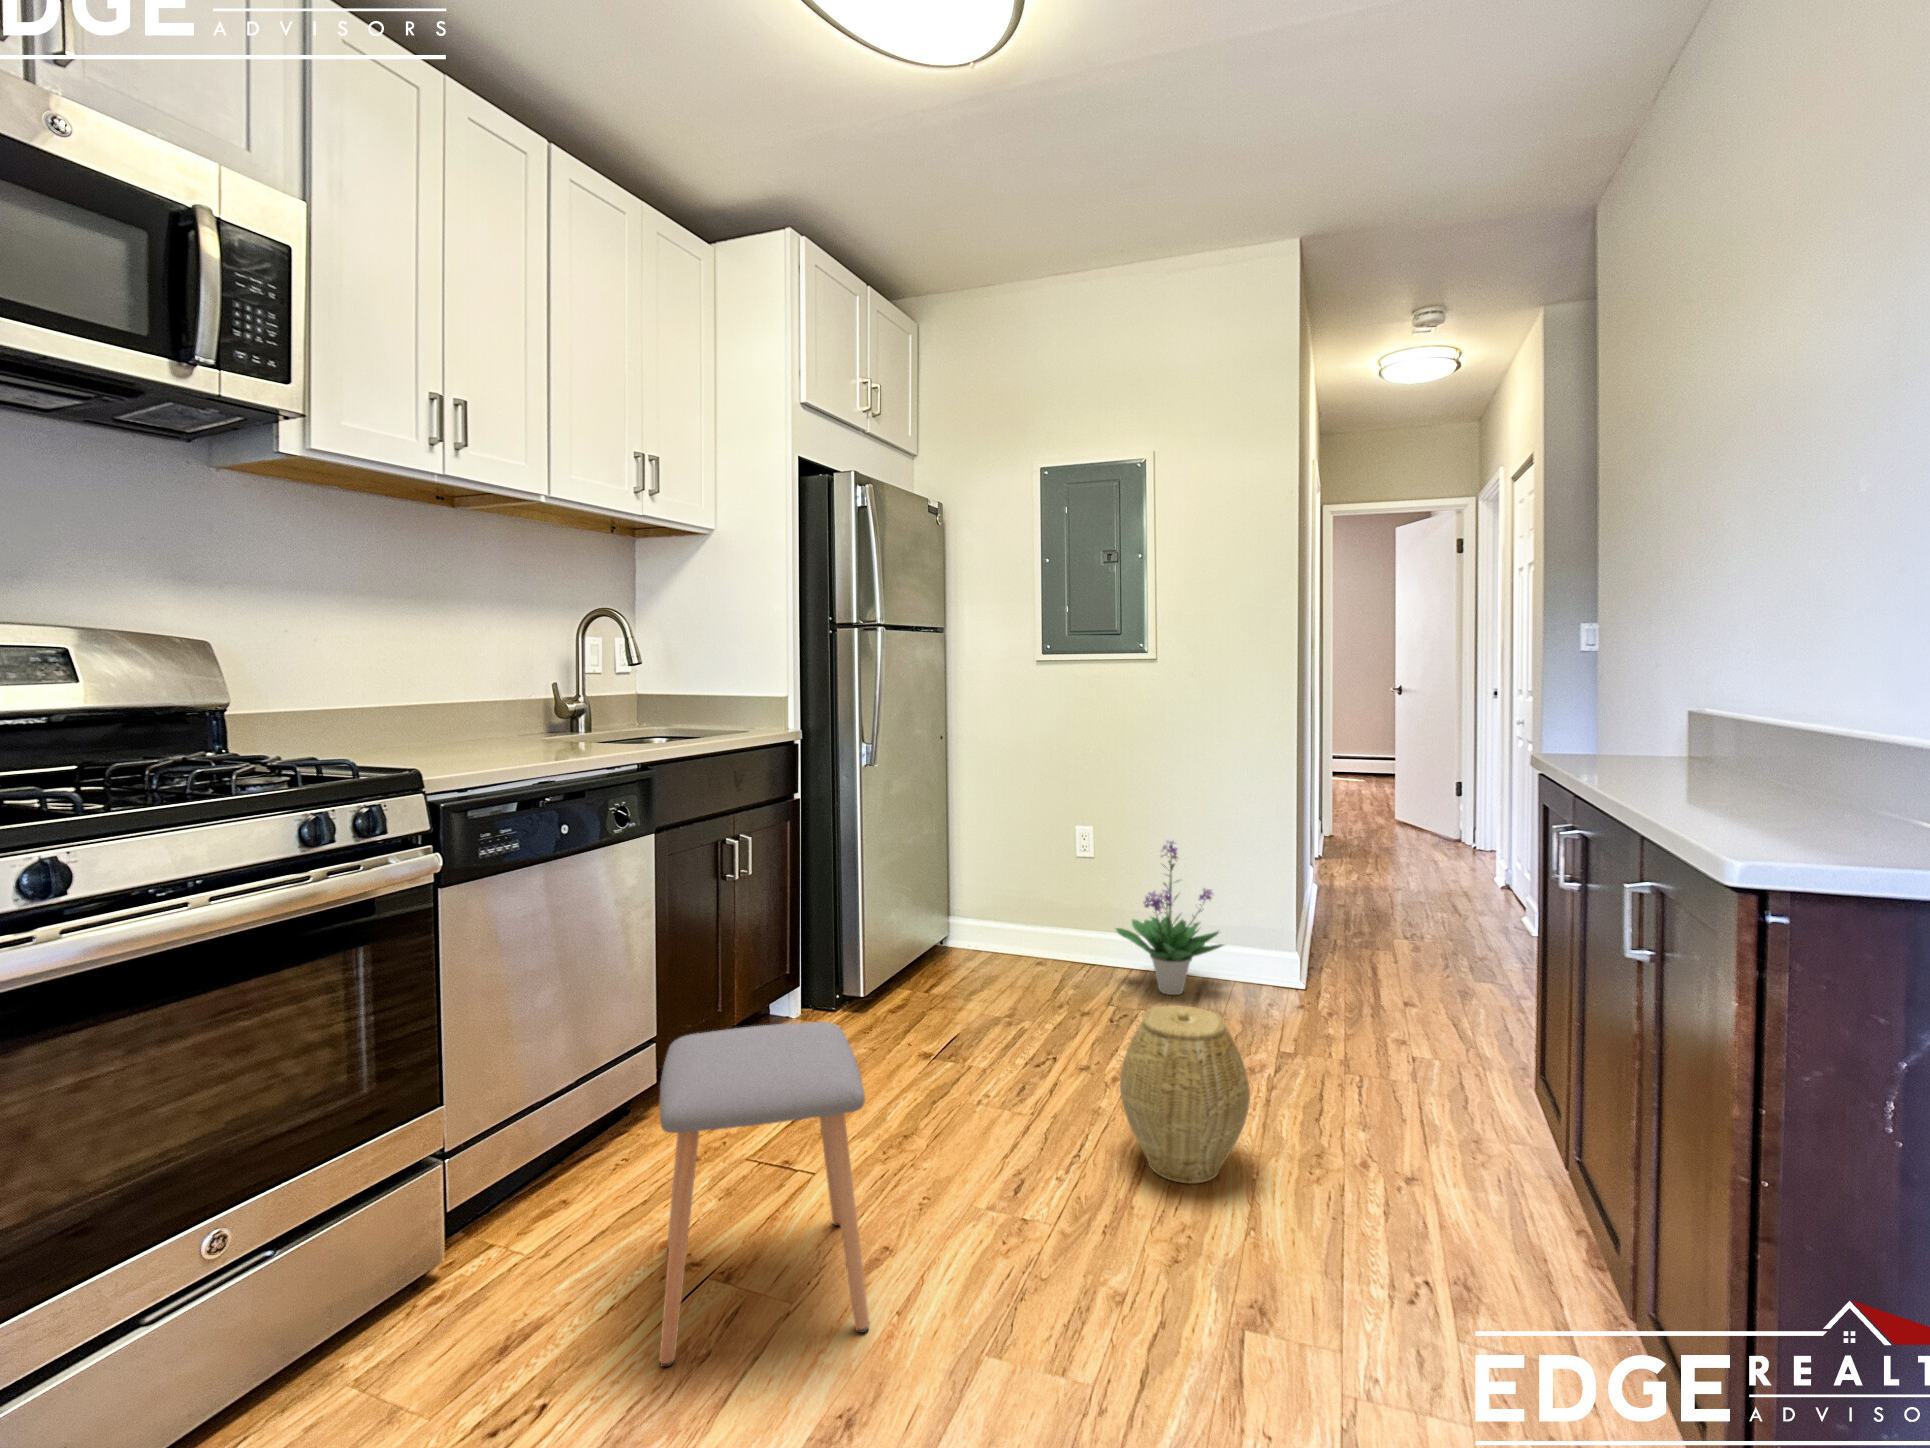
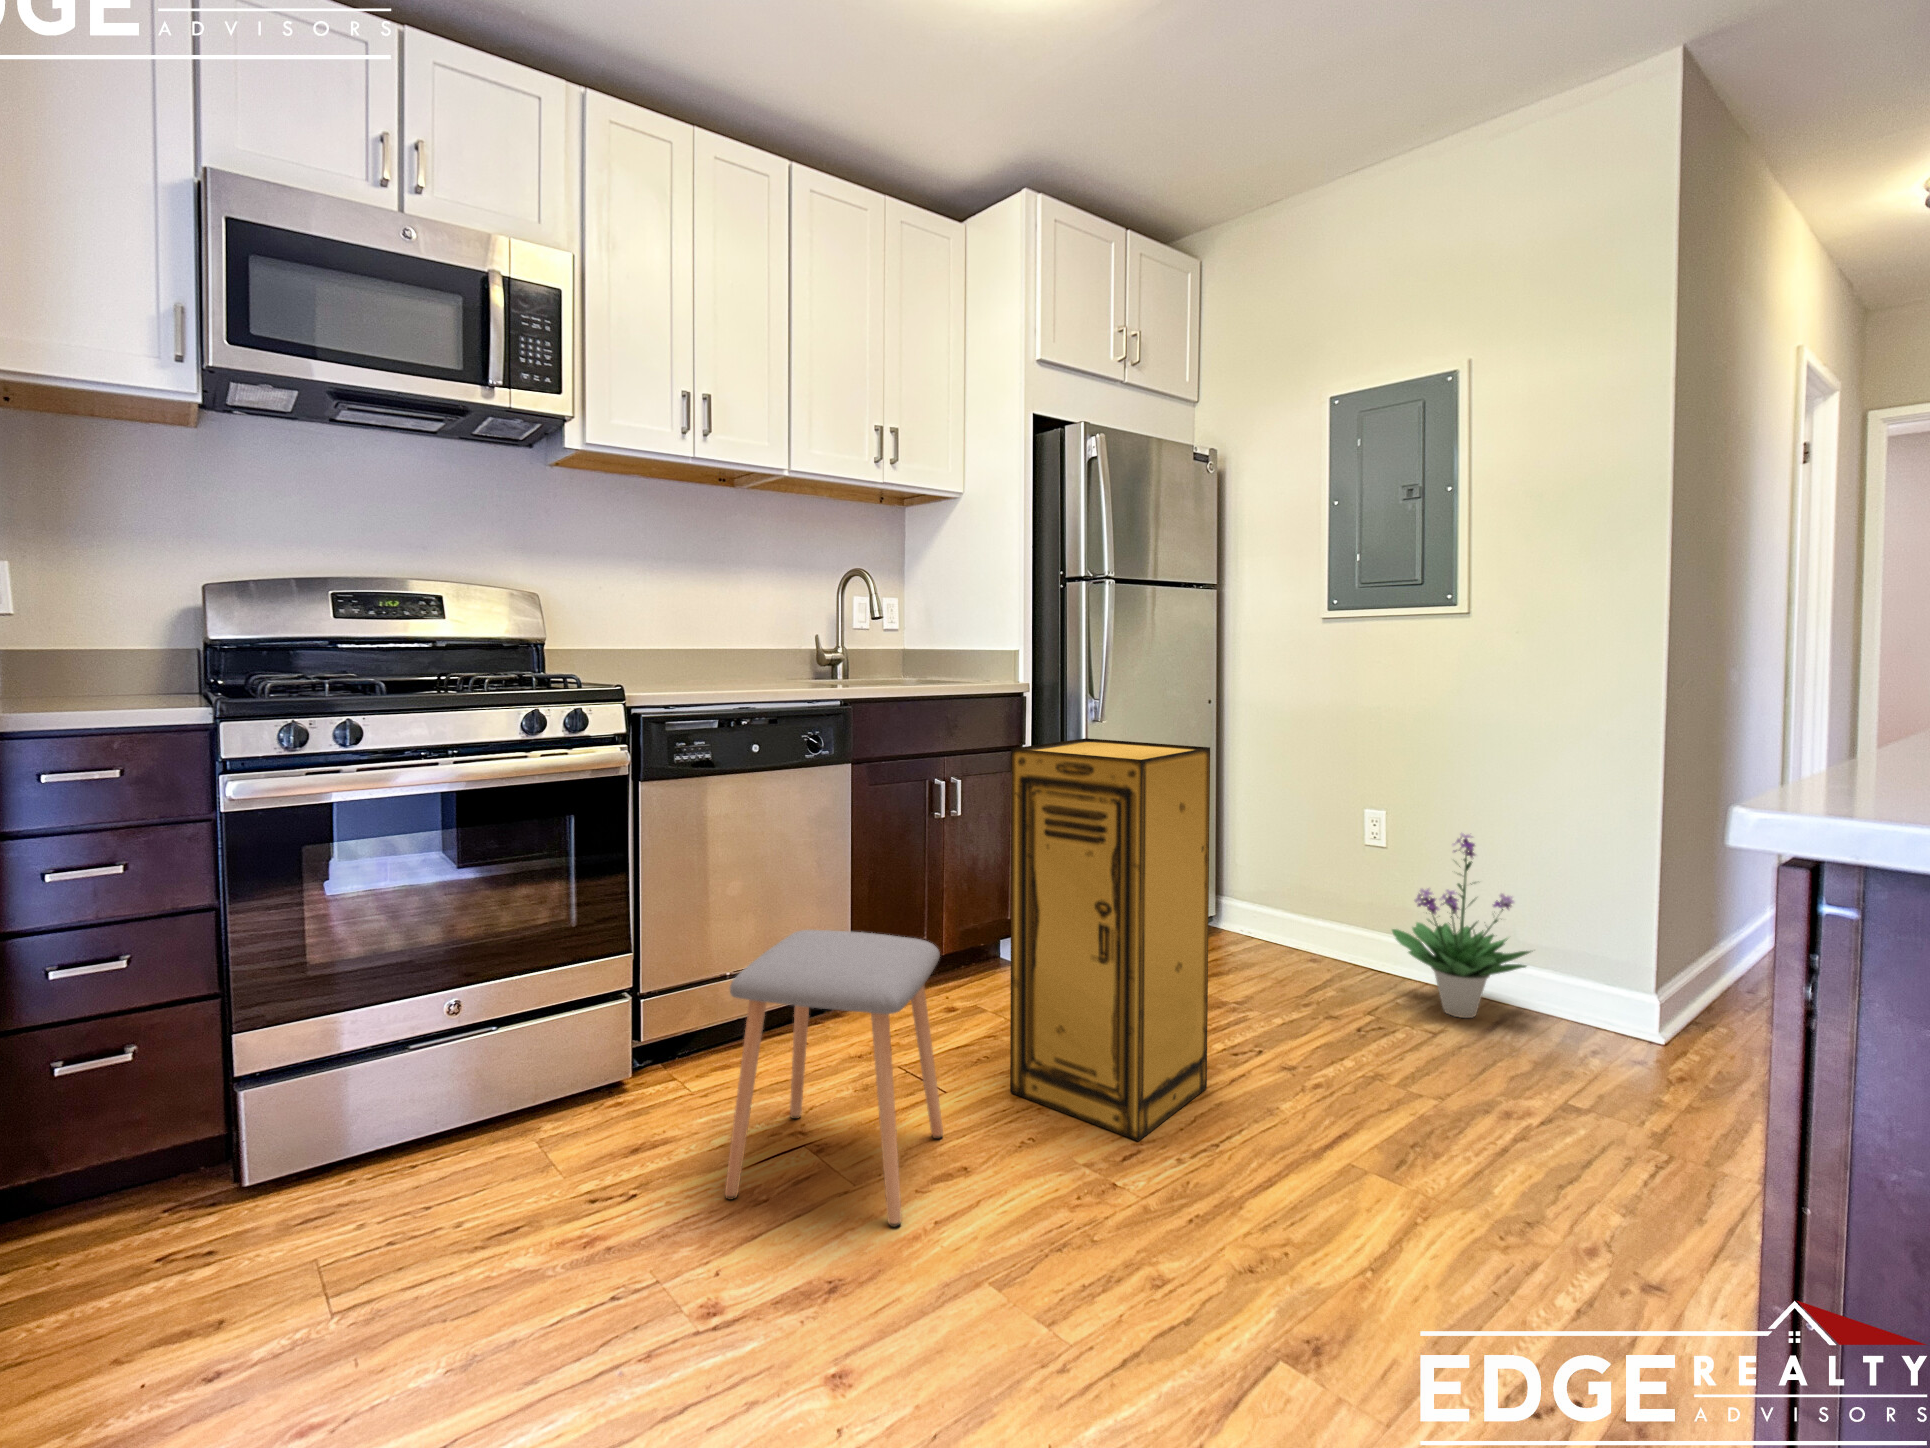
storage cabinet: none [874,788,1038,1173] -> present [1010,738,1210,1141]
woven basket: present [1120,1006,1250,1183] -> none [1258,997,1420,1207]

